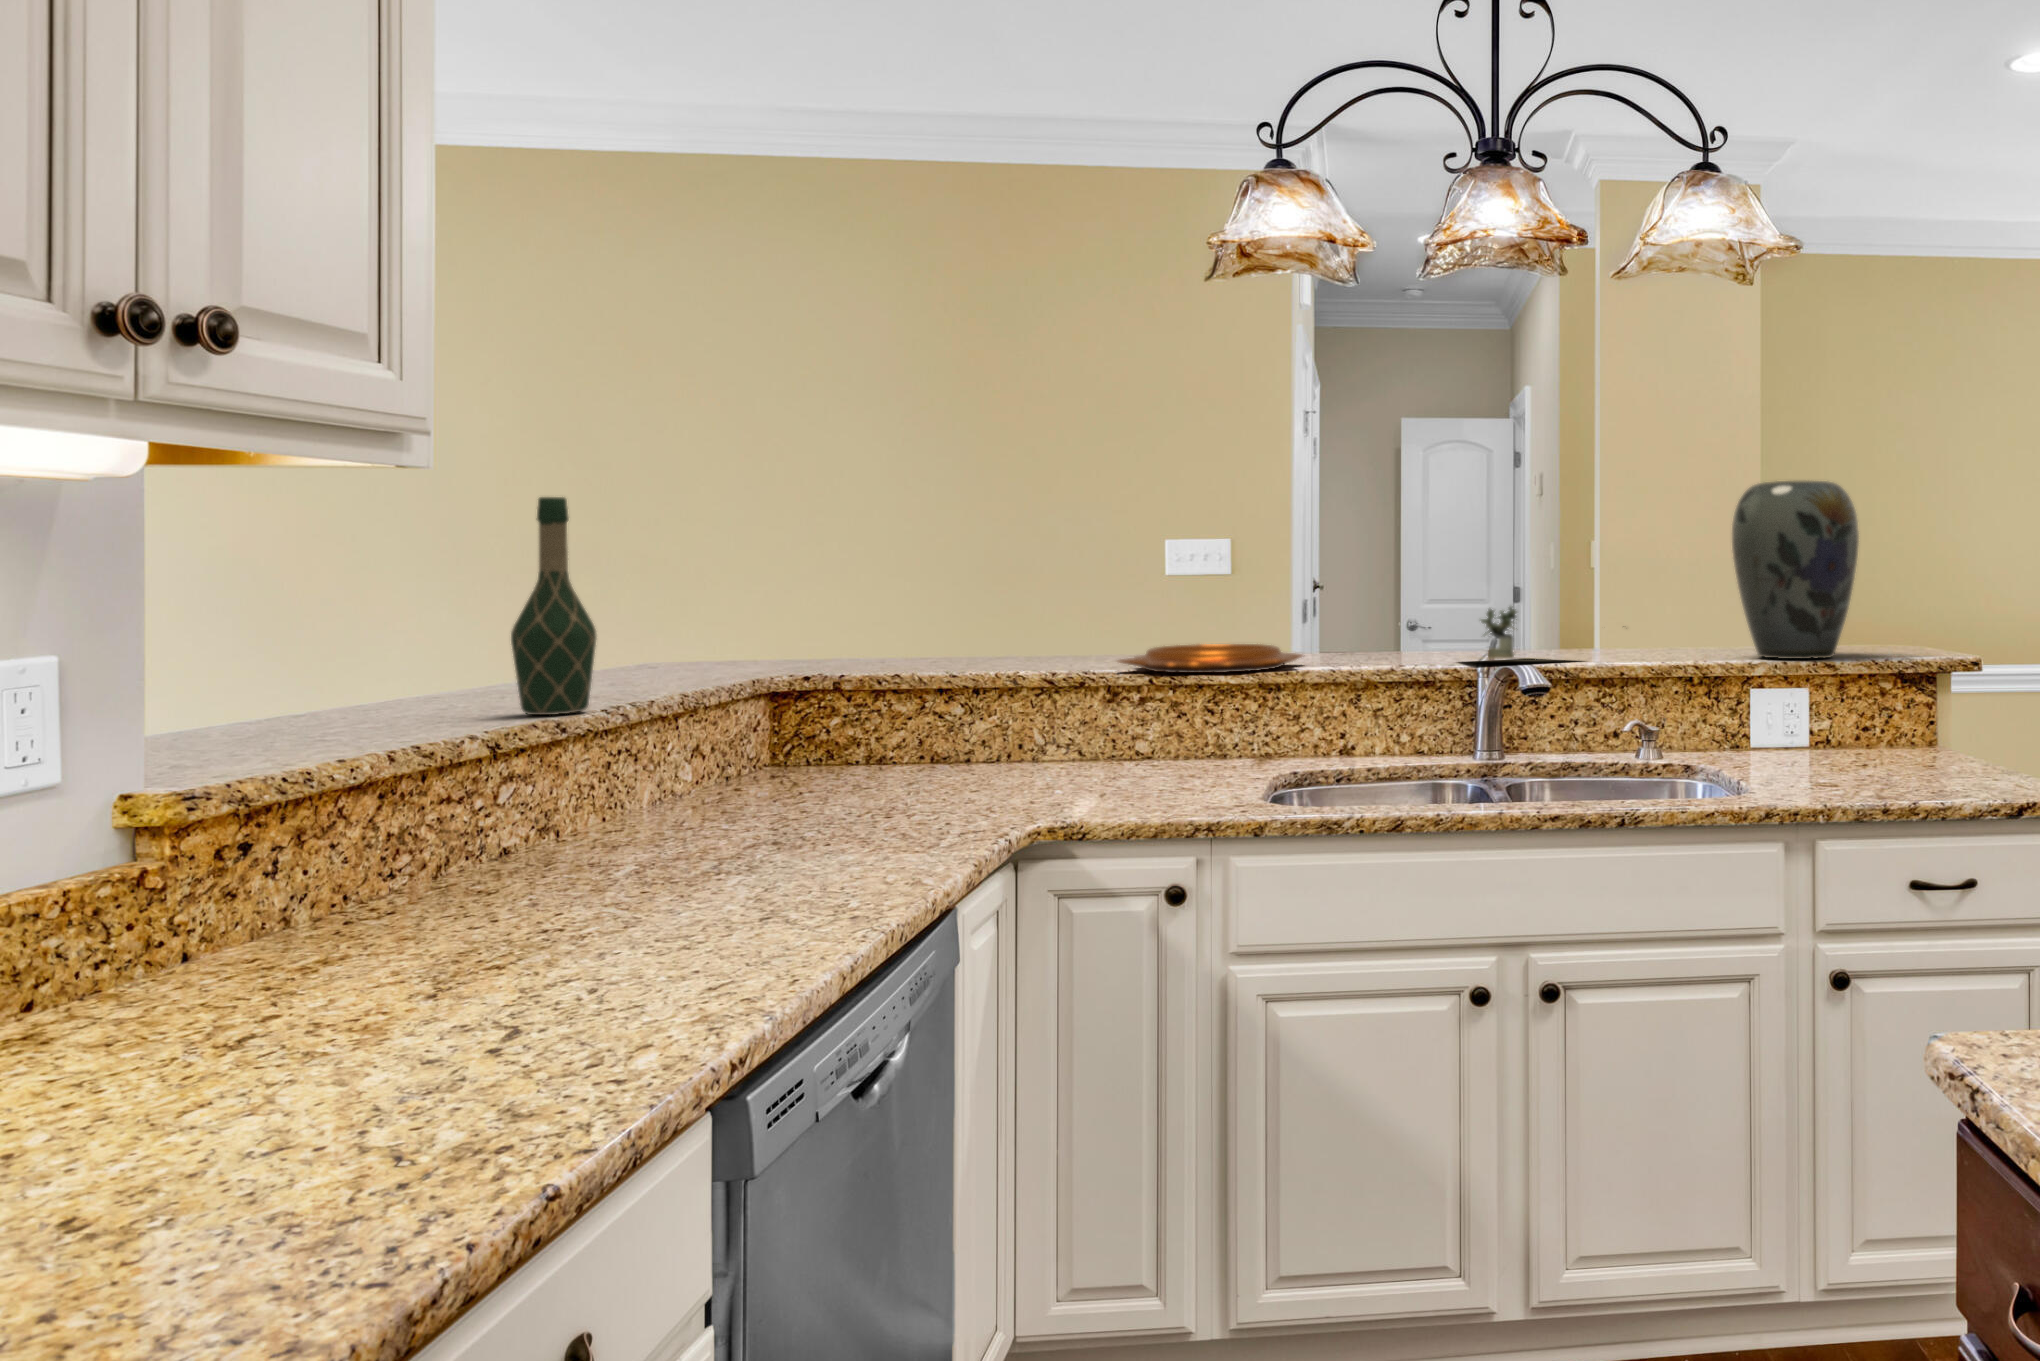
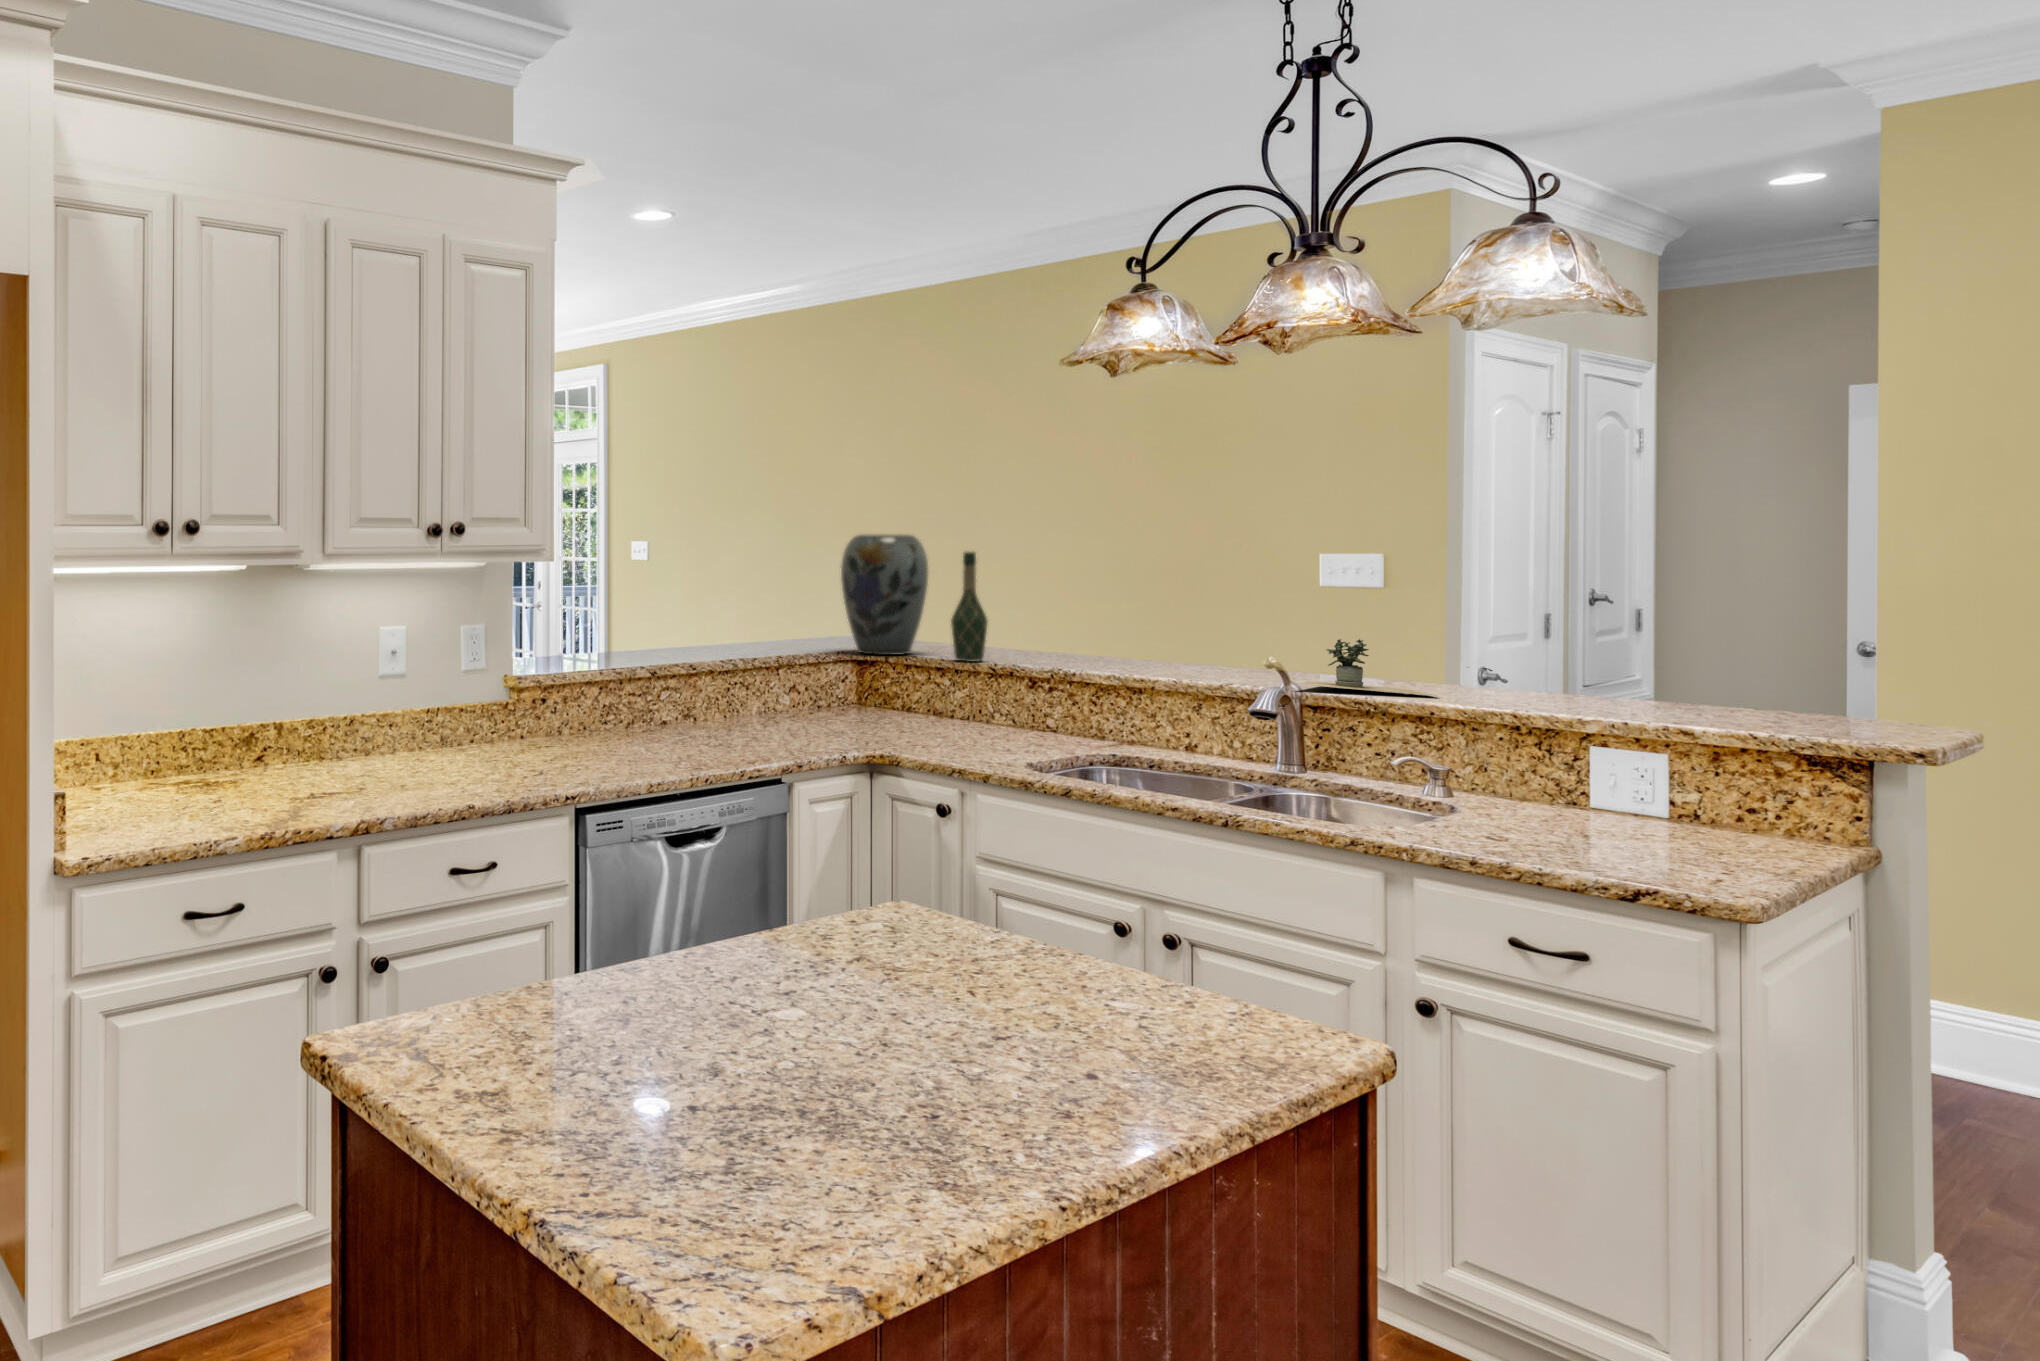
vase: present [1732,480,1859,659] -> present [841,534,929,655]
wine bottle: present [511,497,596,715] -> present [951,552,987,662]
decorative bowl: present [1118,644,1302,673] -> none [1038,651,1192,676]

